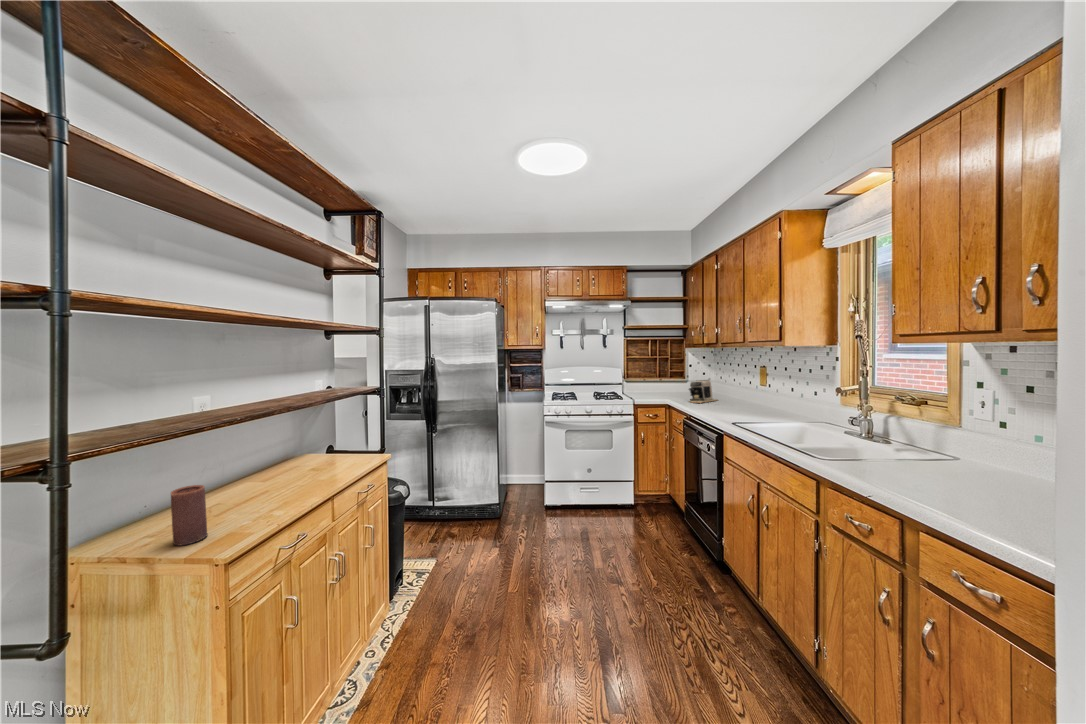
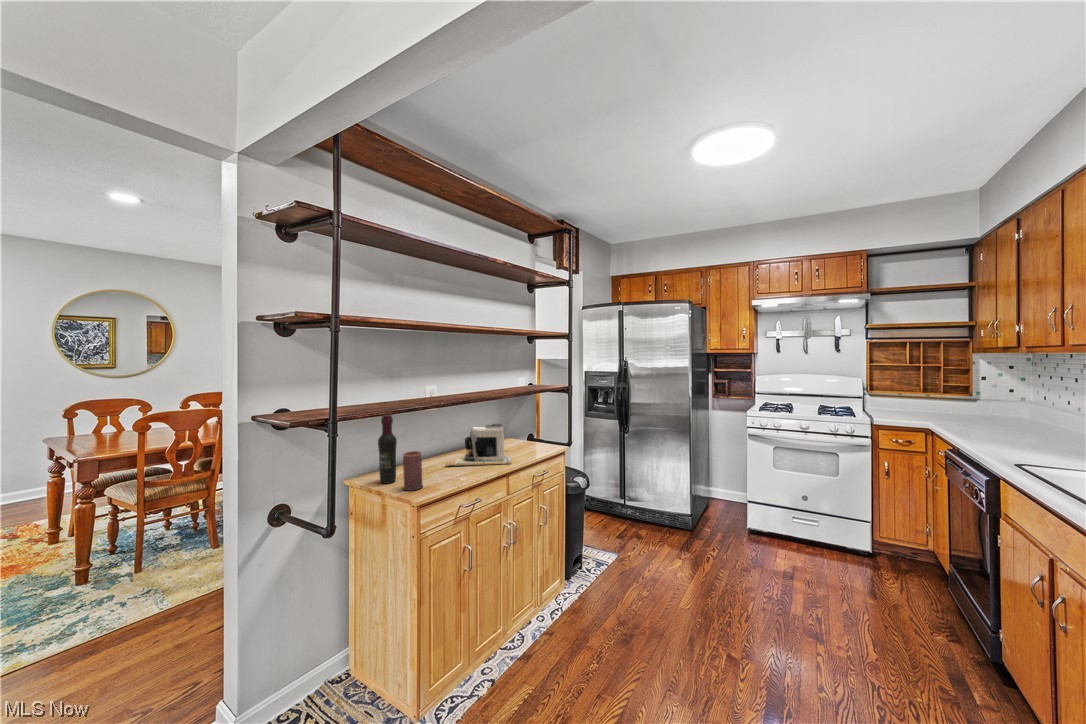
coffee maker: present [689,380,717,403] -> present [445,424,511,466]
wine bottle: none [111,437,150,545] -> present [378,415,397,483]

